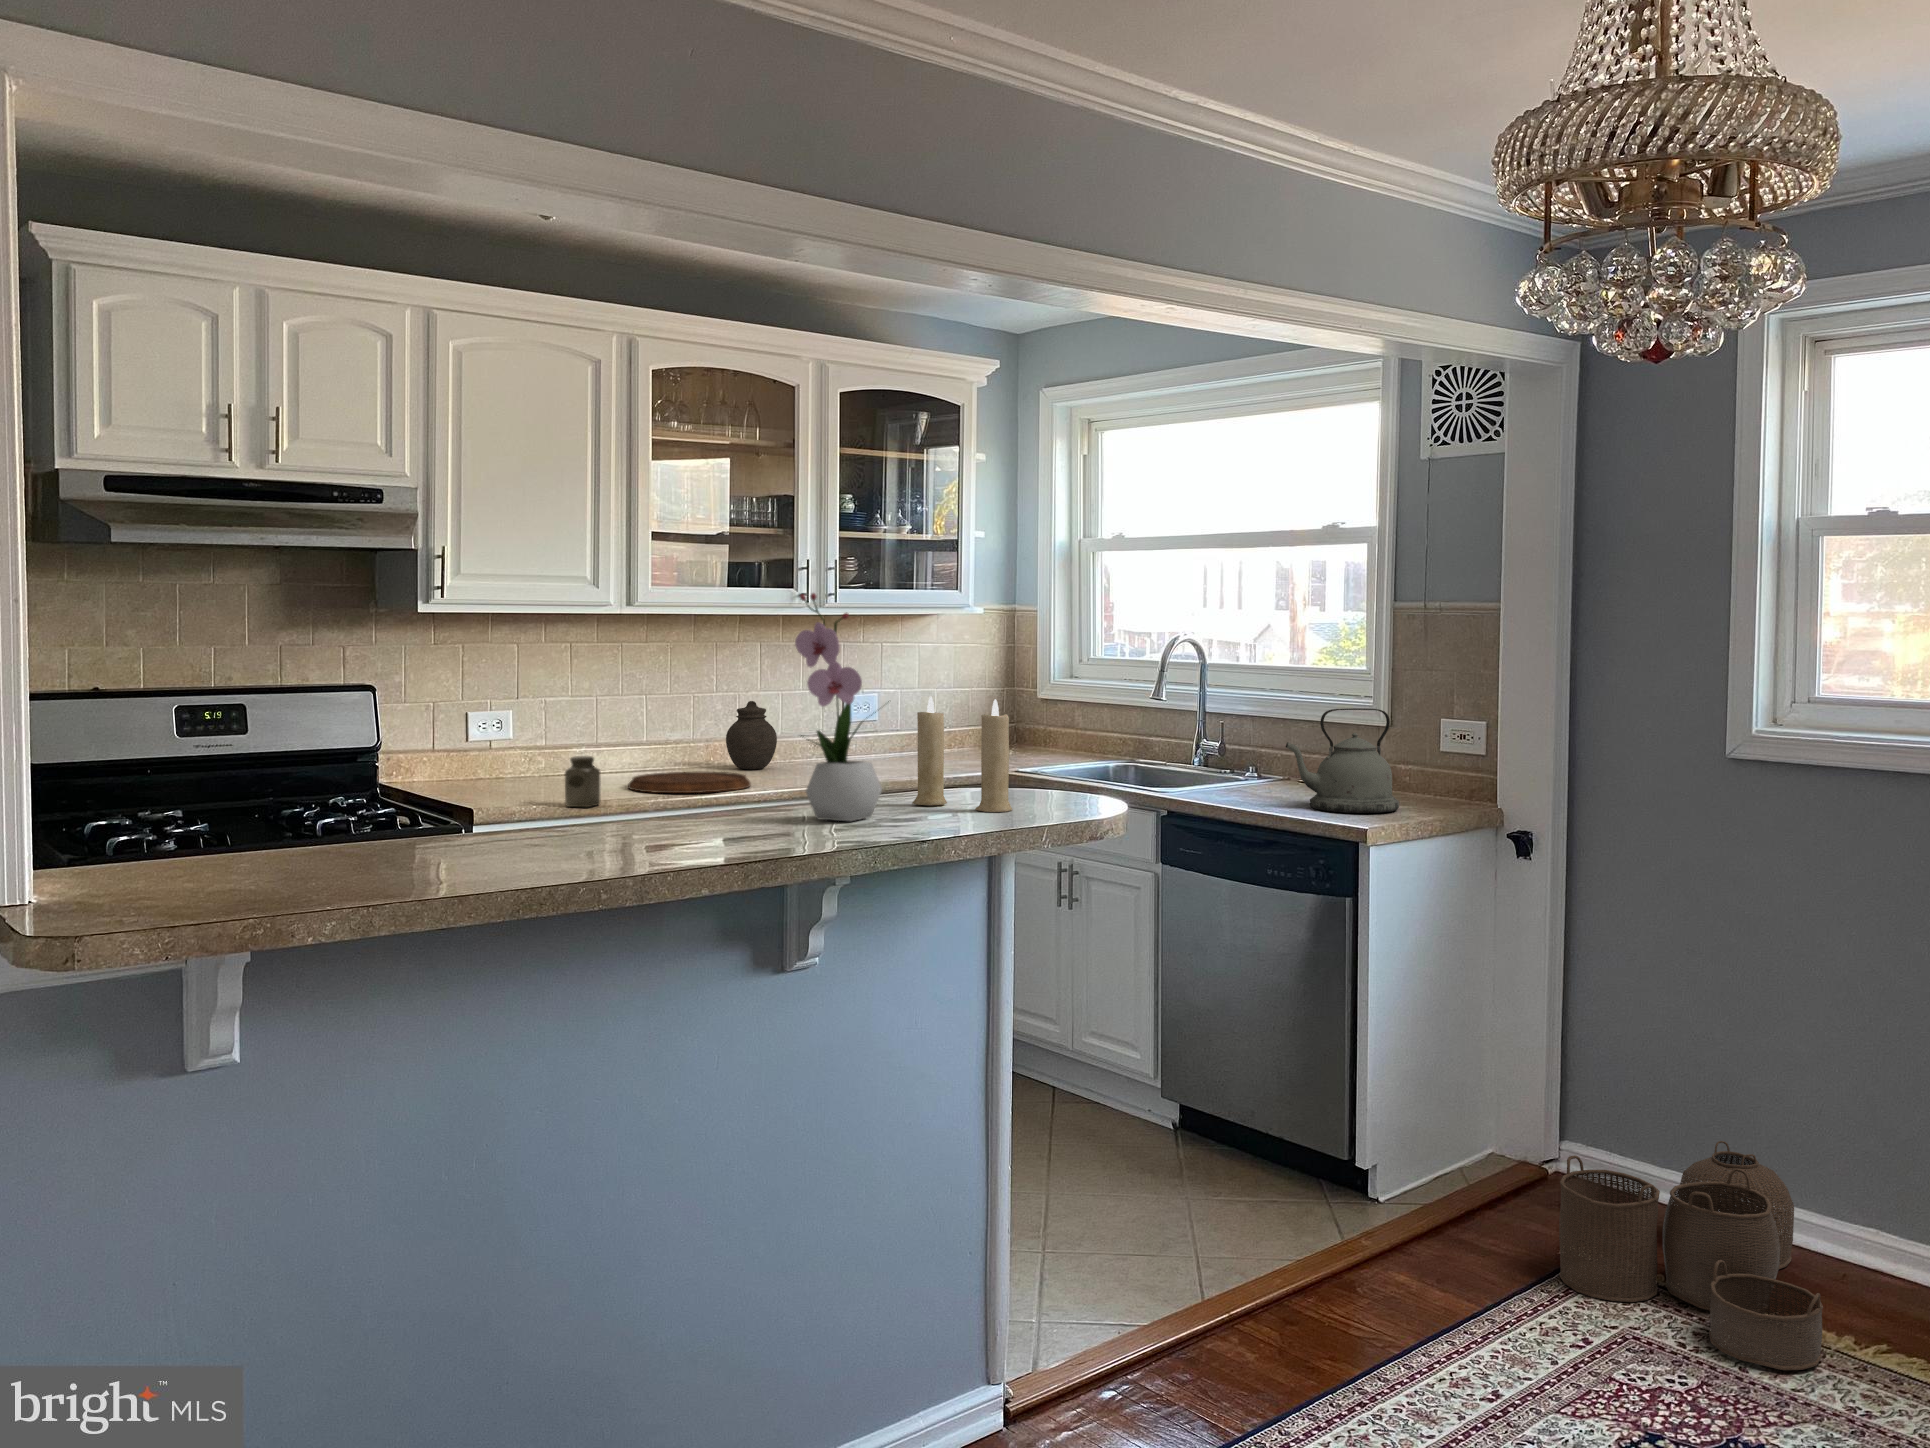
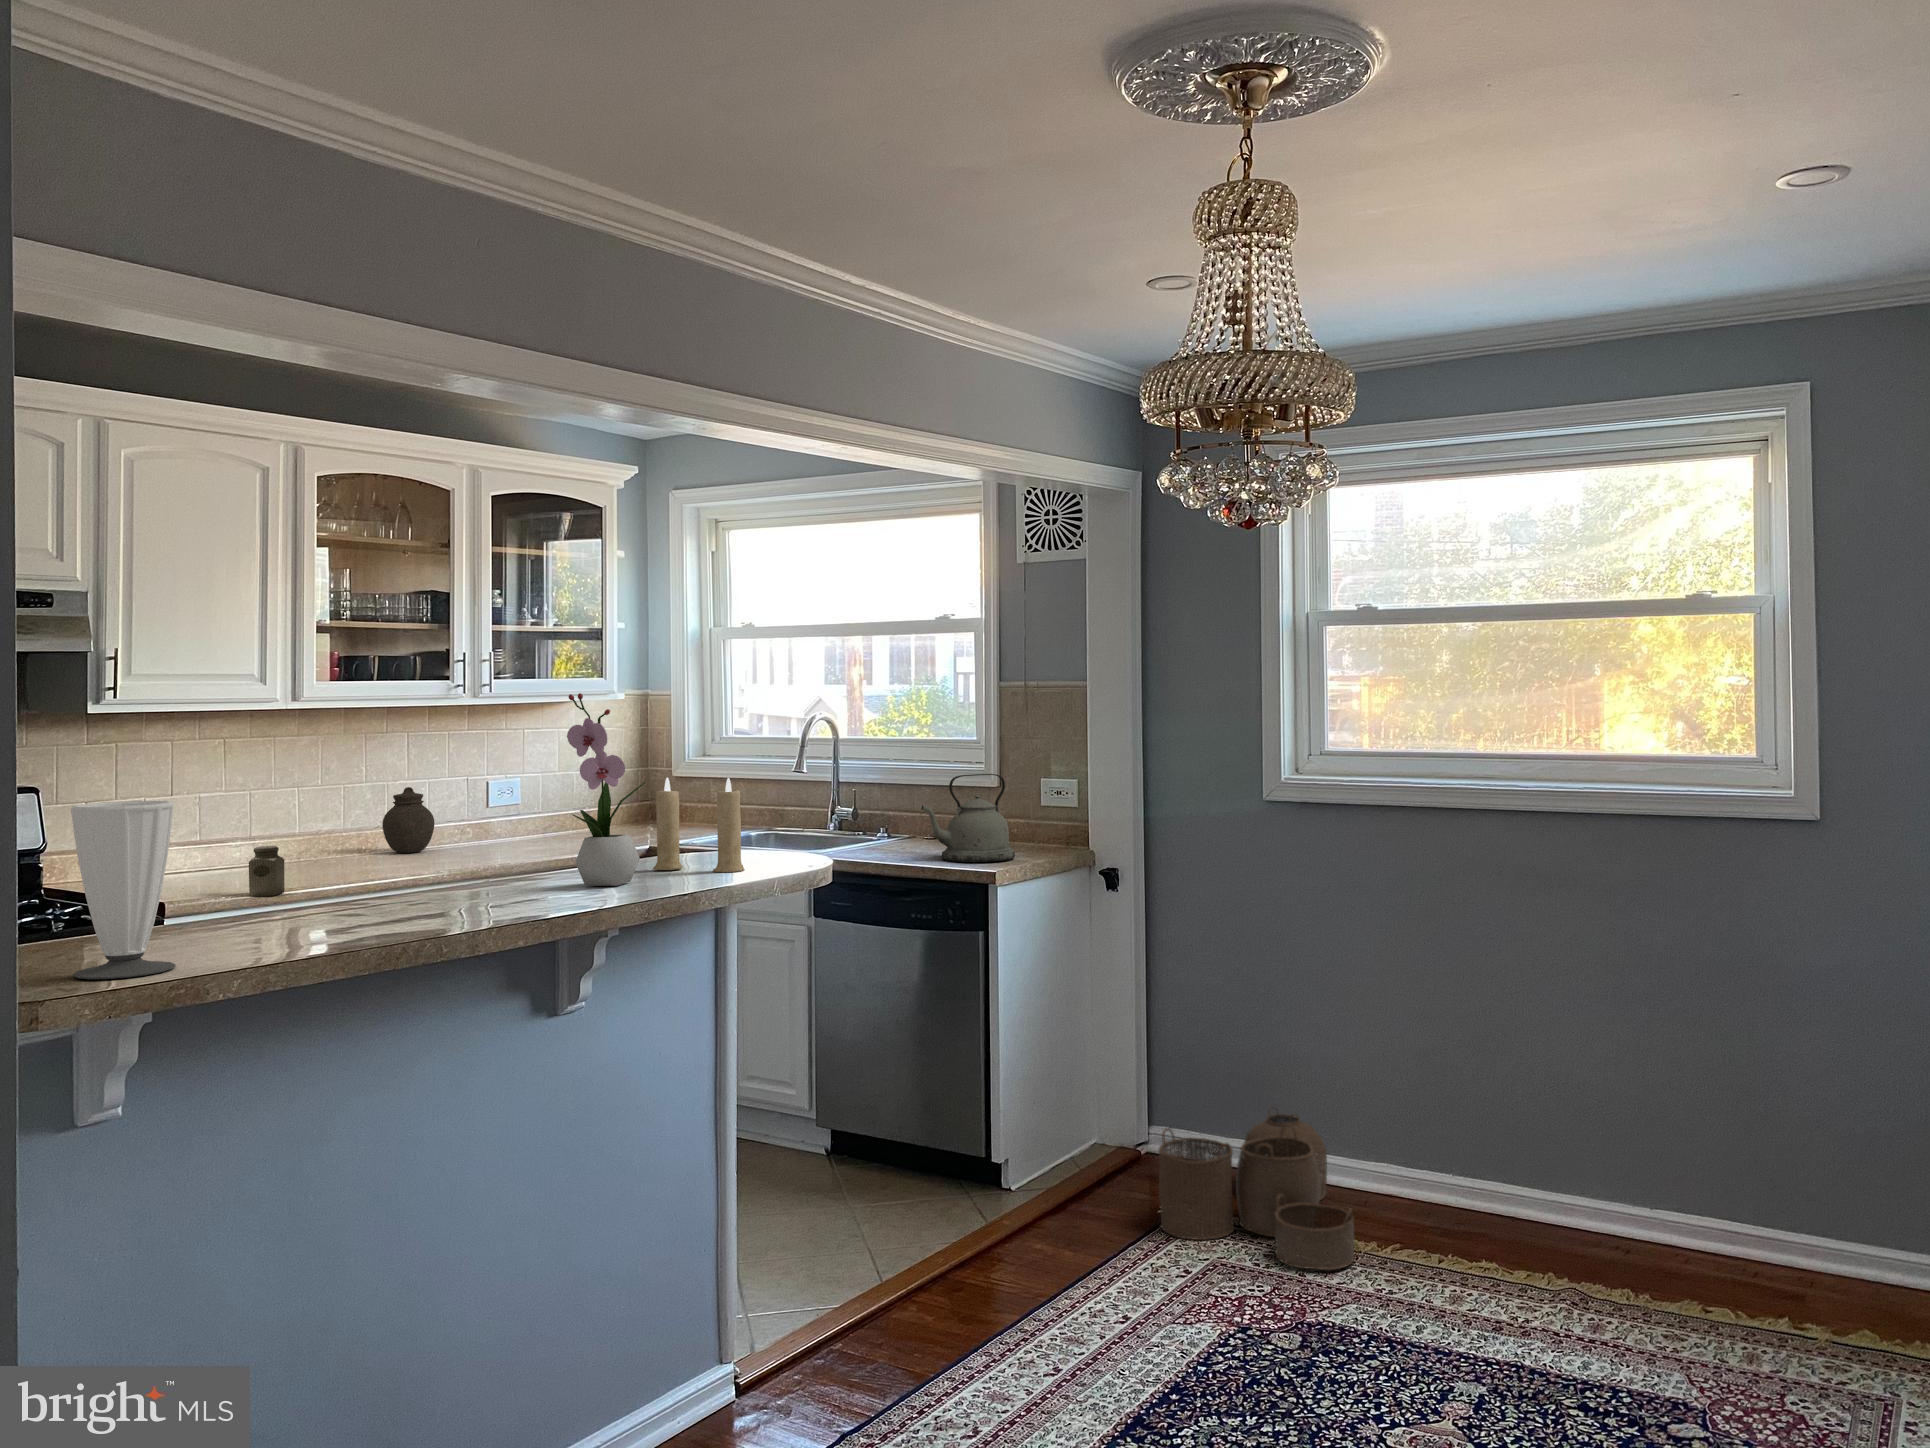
cup: none [164,698,280,901] -> present [71,801,175,979]
cutting board: present [628,772,750,793] -> none [297,856,422,878]

